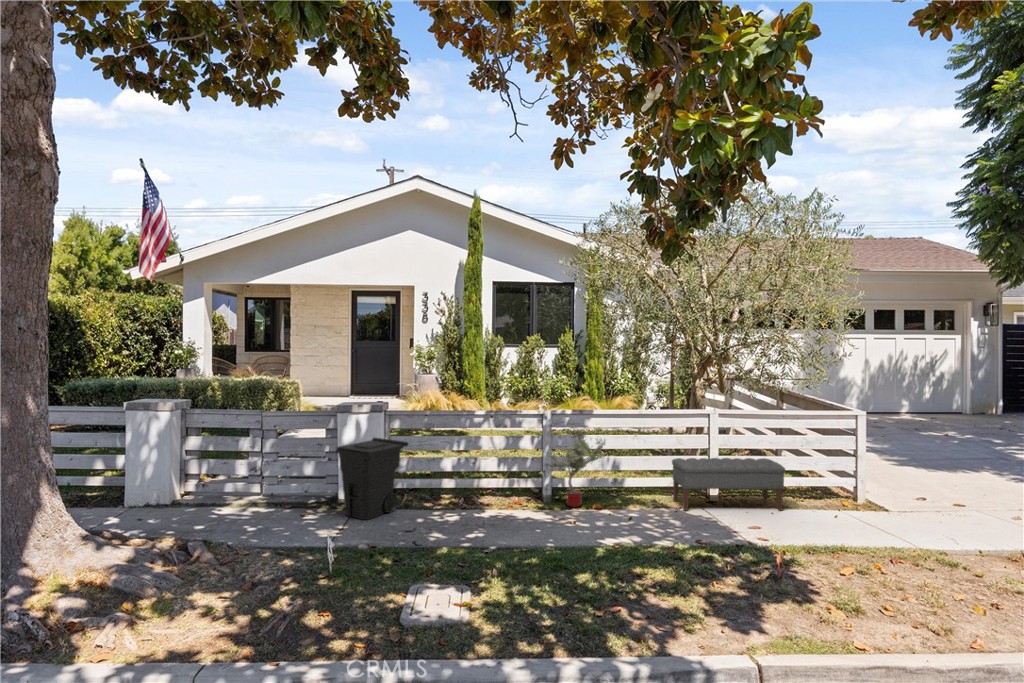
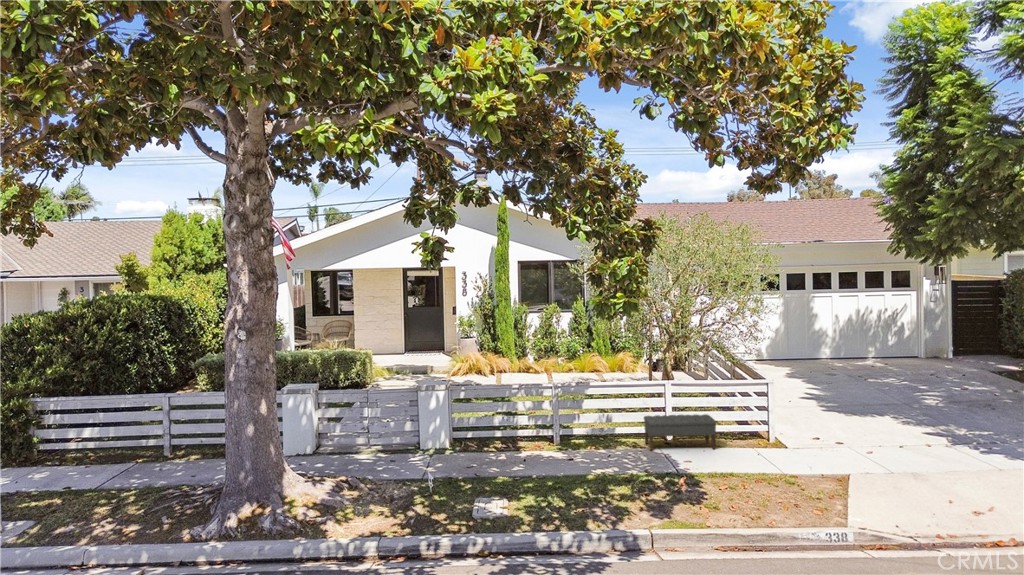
potted tree: present [544,429,605,507] -> none [557,397,599,450]
trash can: present [336,438,408,520] -> none [425,407,470,461]

